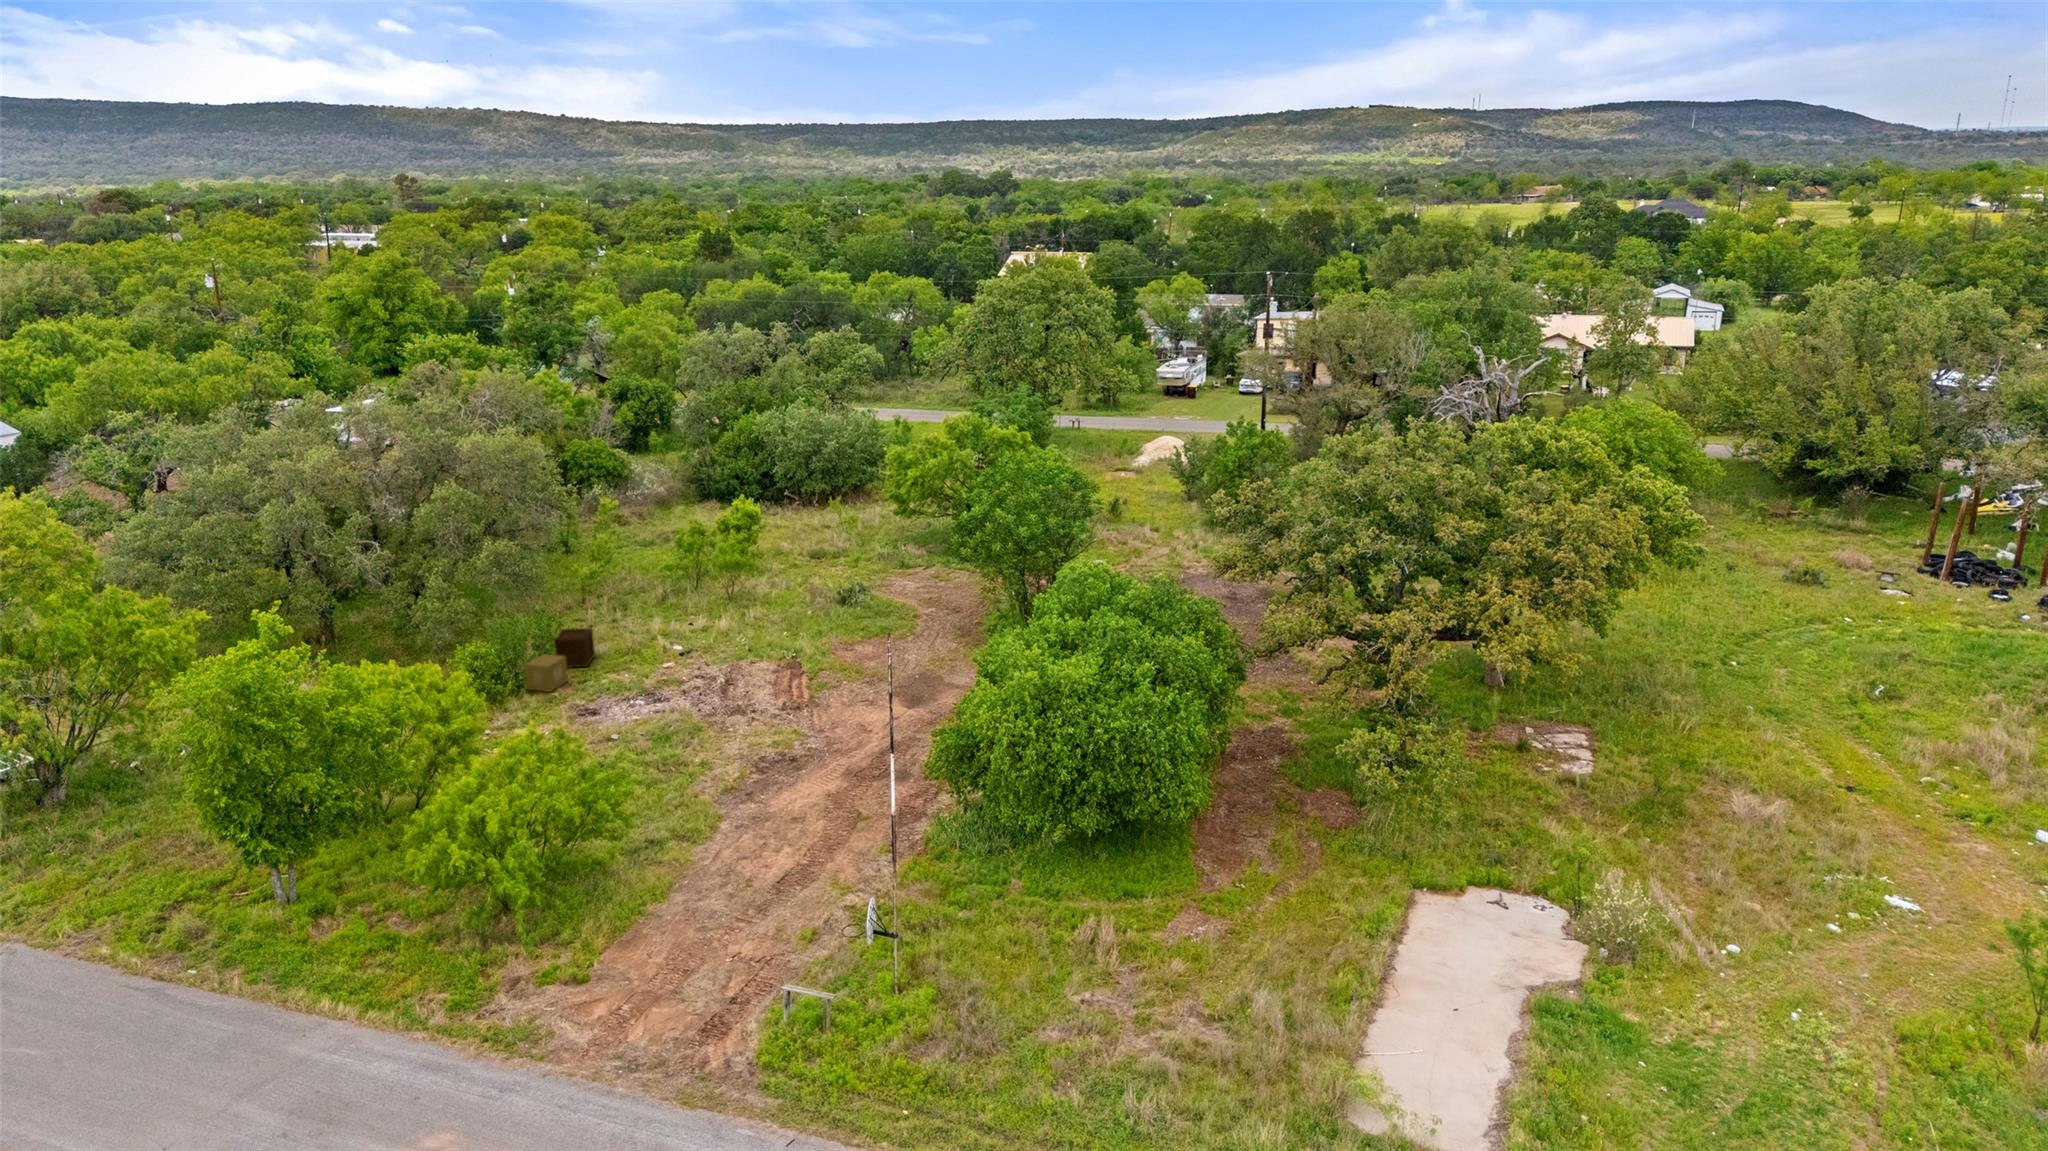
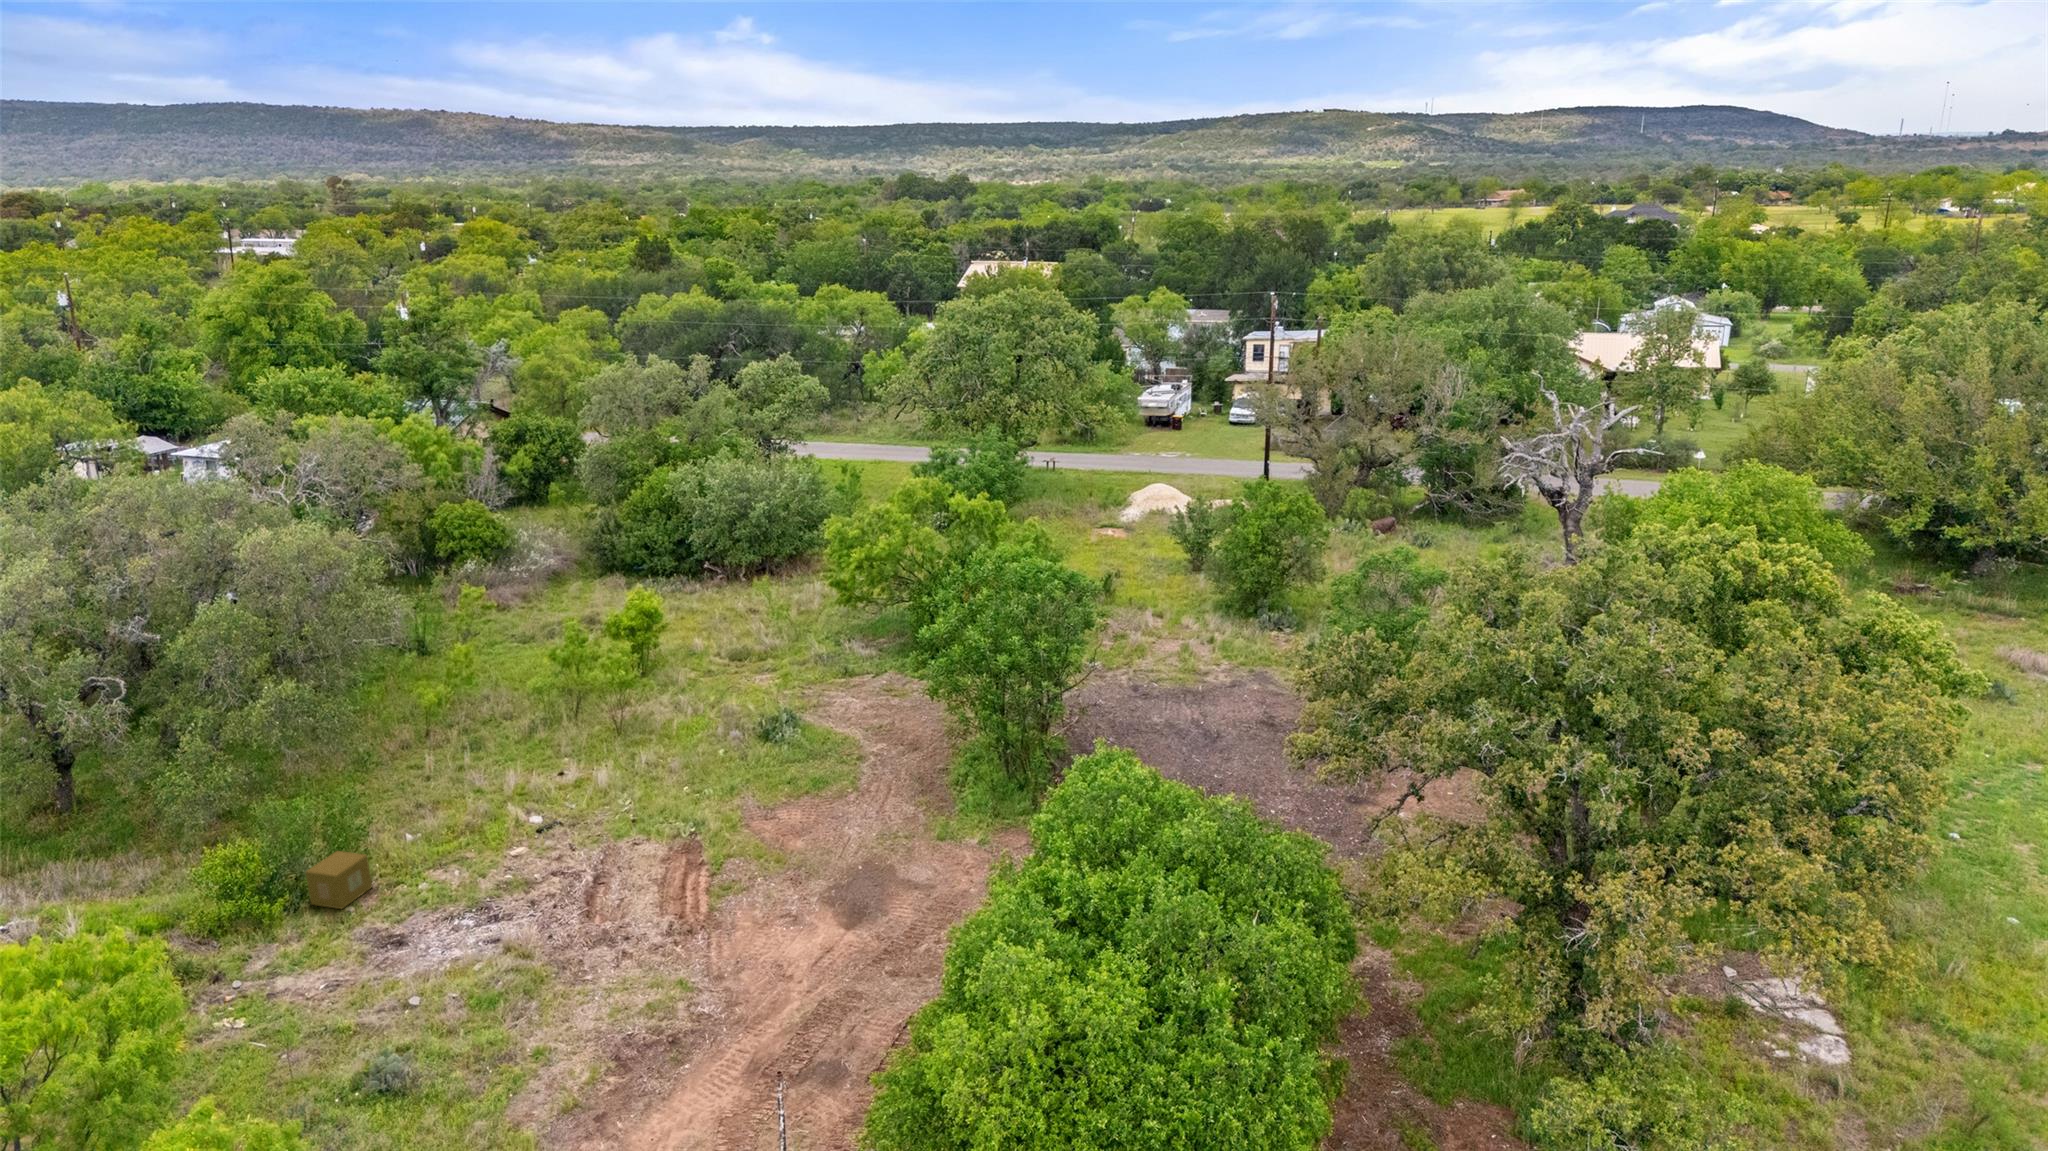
wooden crate: present [554,628,595,668] -> none [354,802,420,862]

